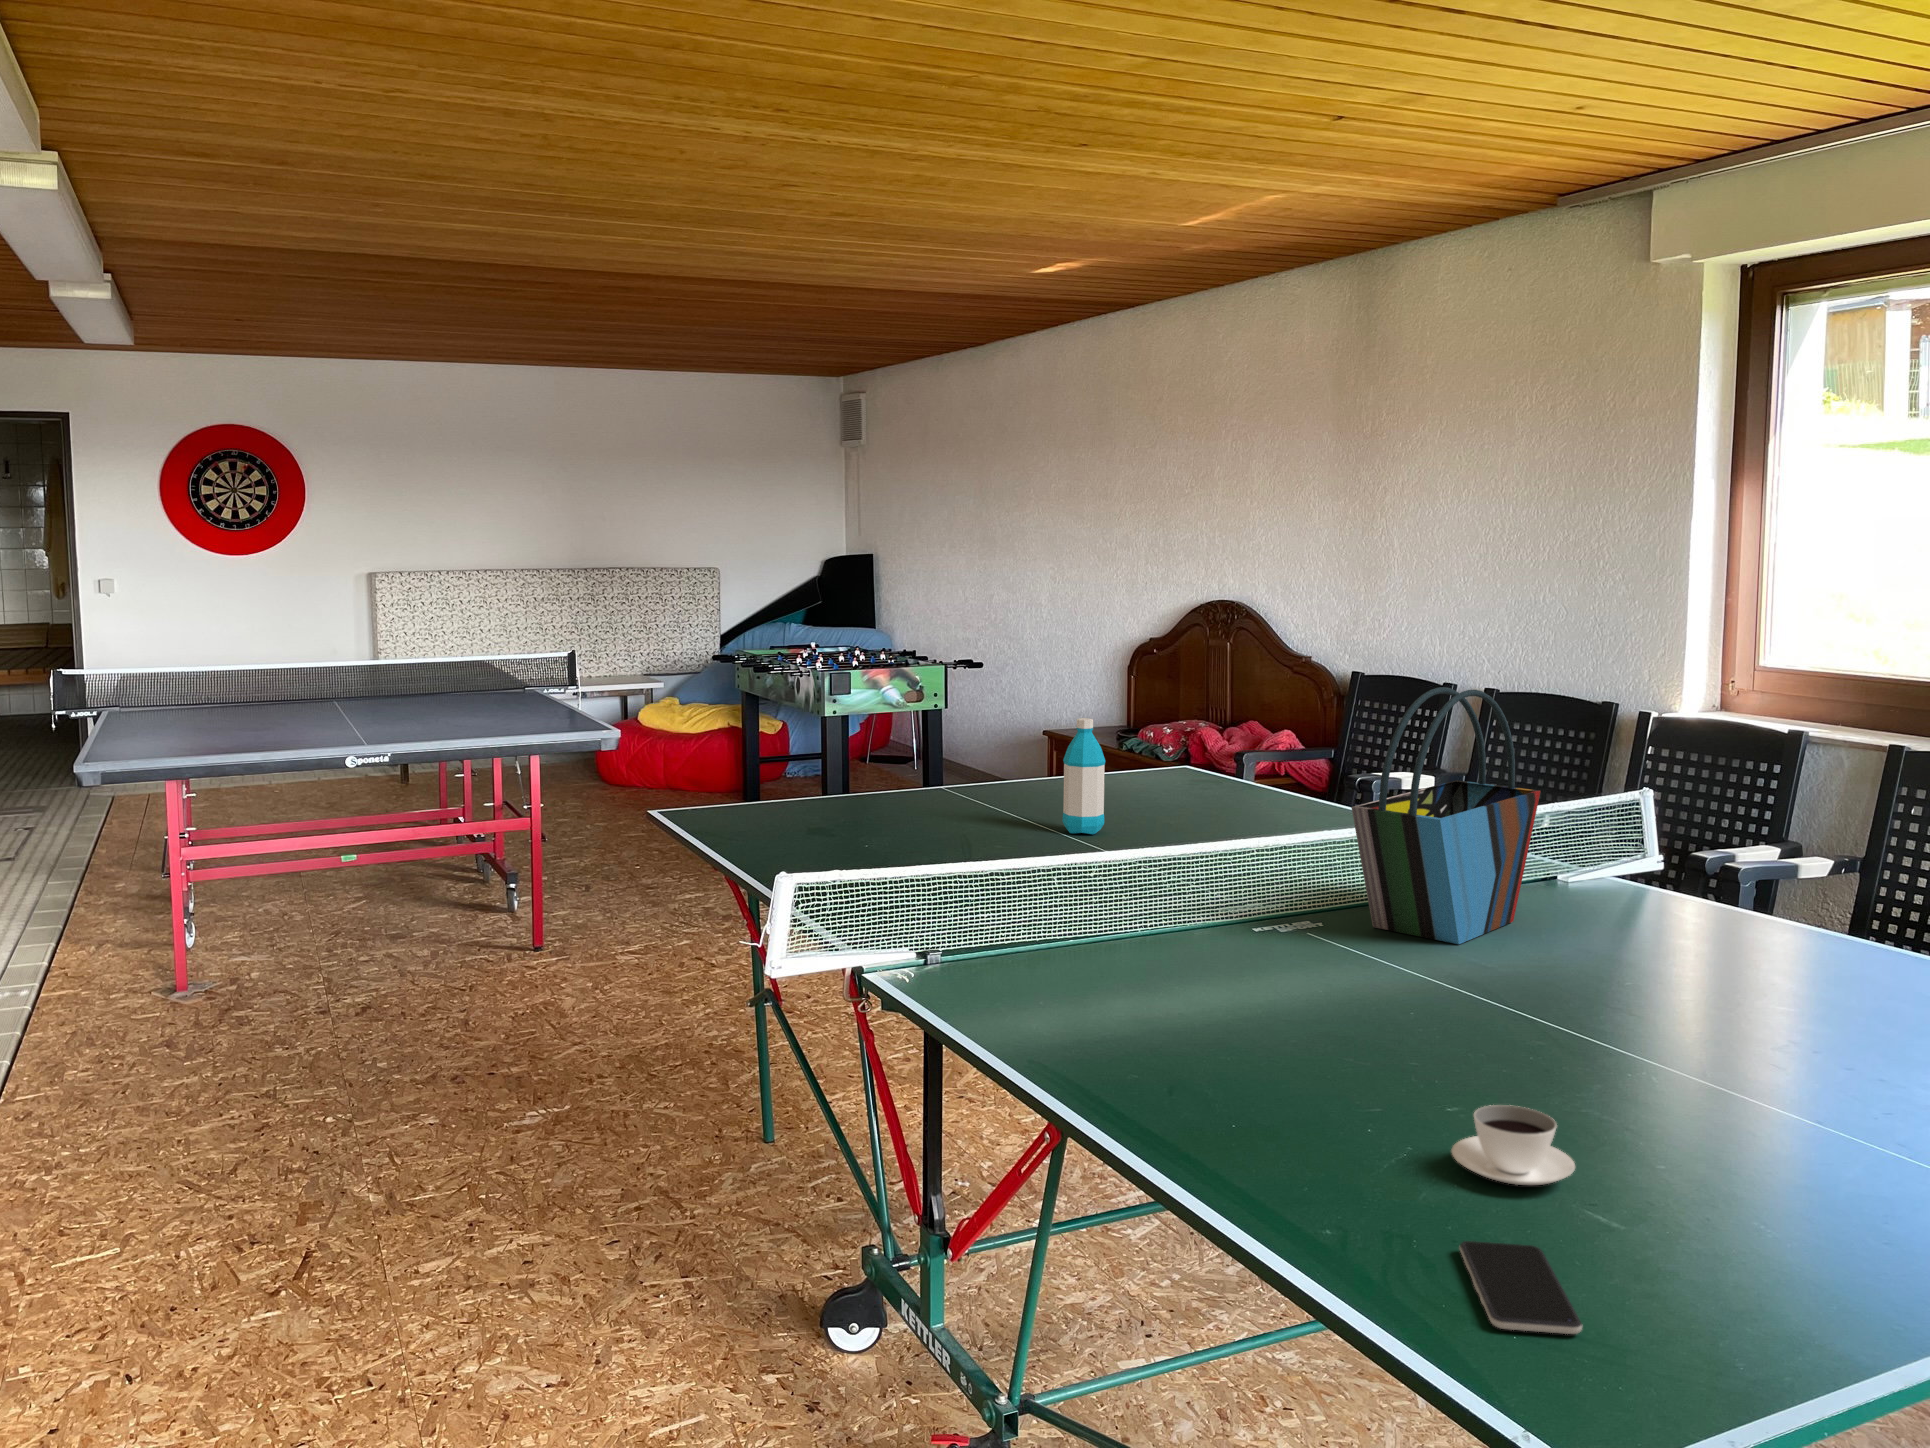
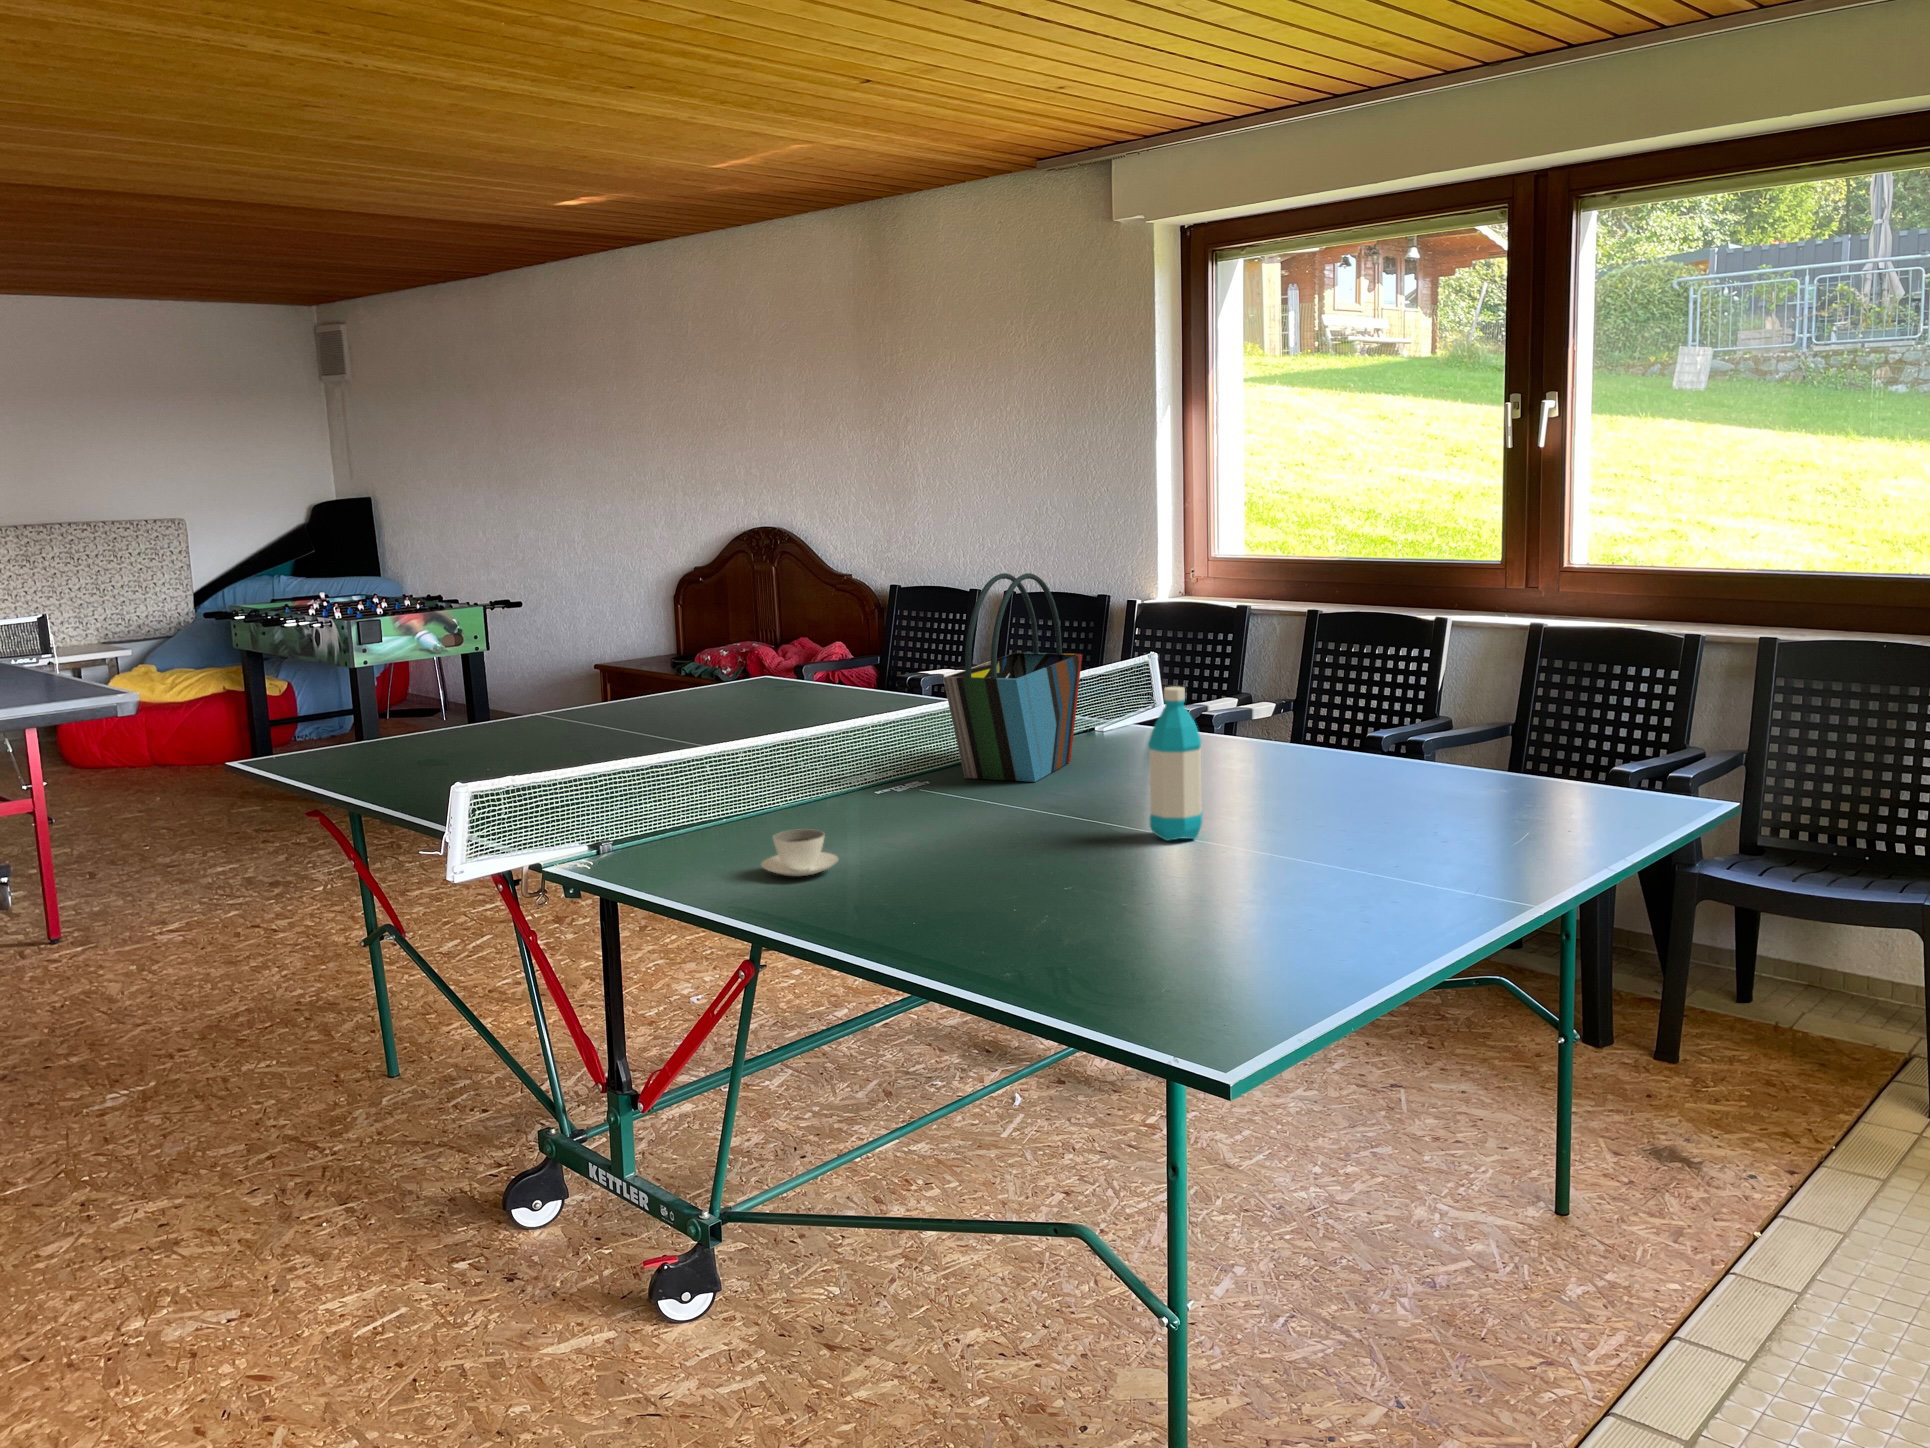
water bottle: present [1062,718,1106,834] -> present [1148,687,1202,841]
cup: present [1452,1105,1575,1185] -> present [761,829,838,877]
smartphone: present [1460,1241,1582,1334] -> none [1103,953,1197,1002]

